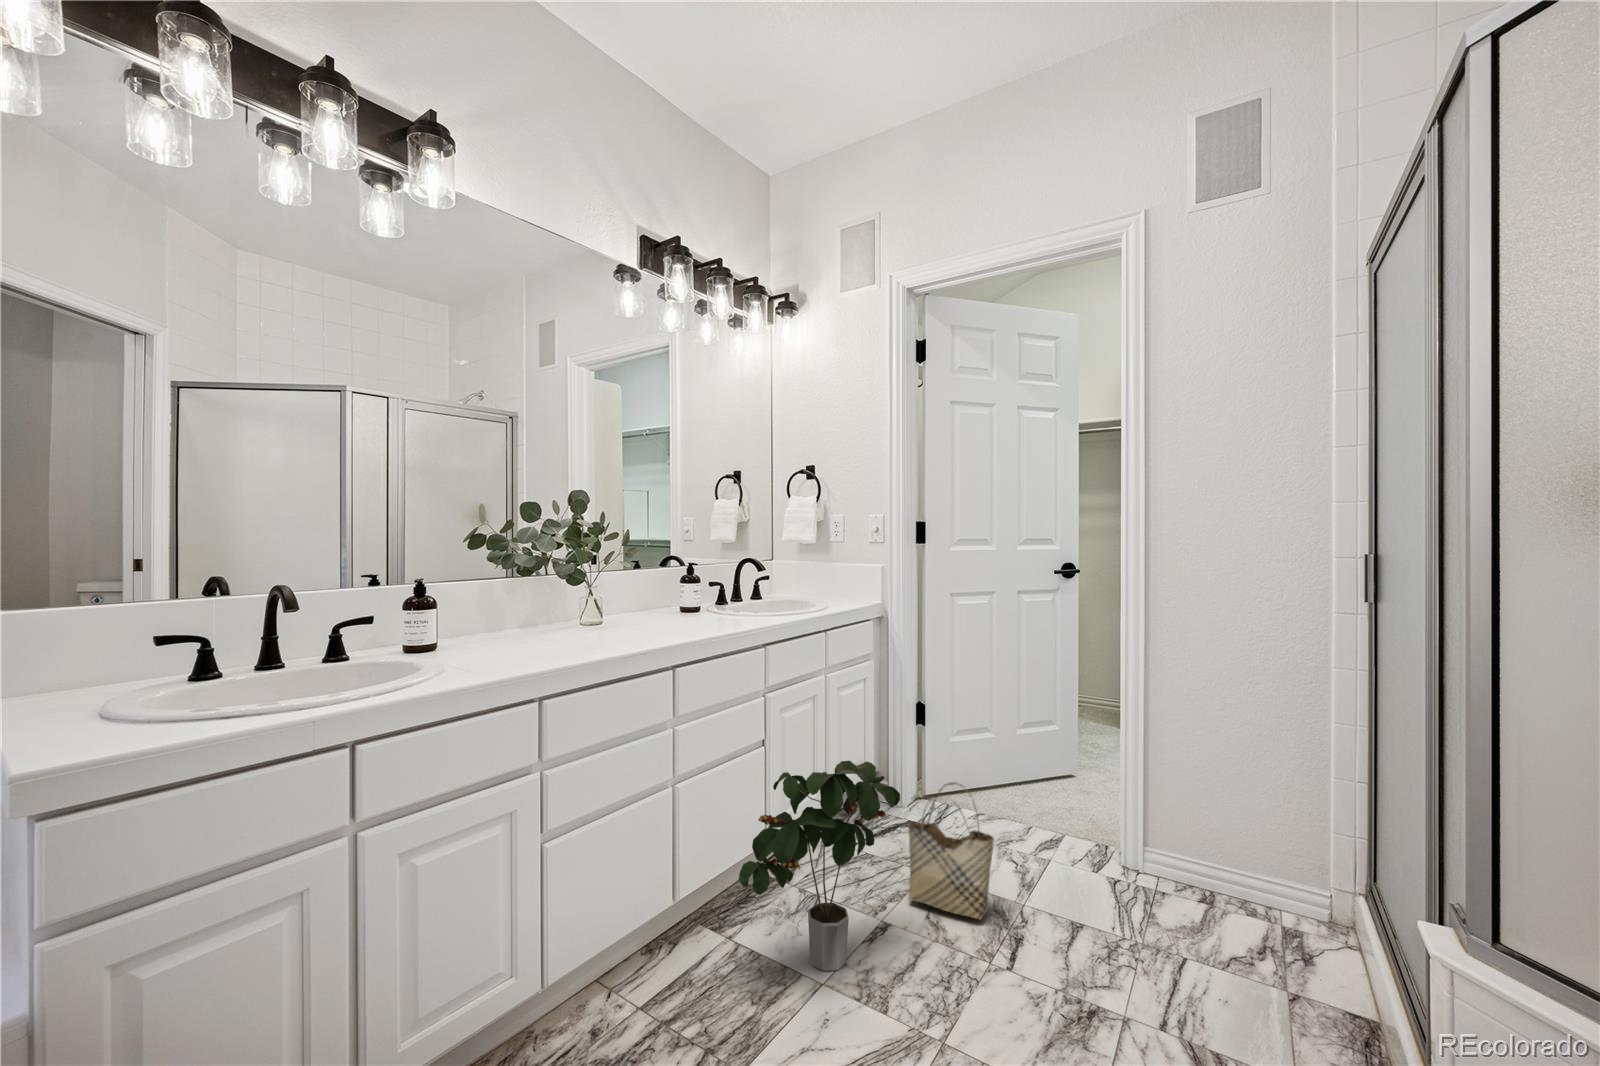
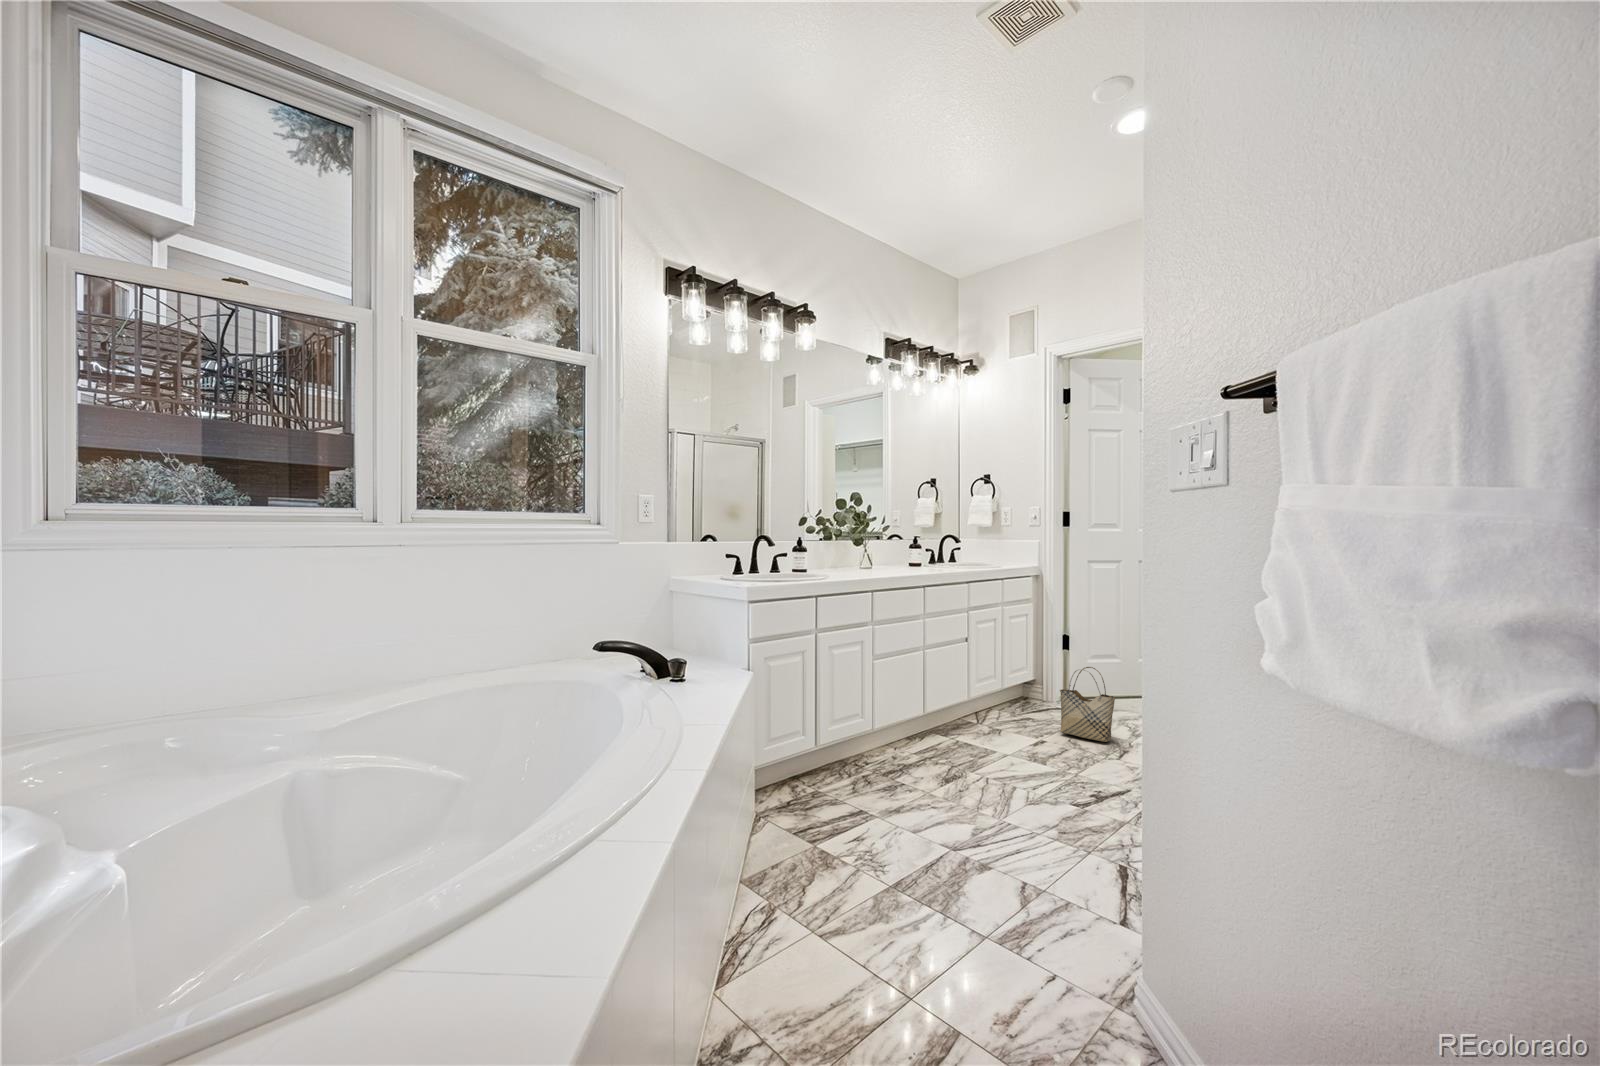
potted plant: present [739,761,900,971] -> none [968,642,1057,752]

